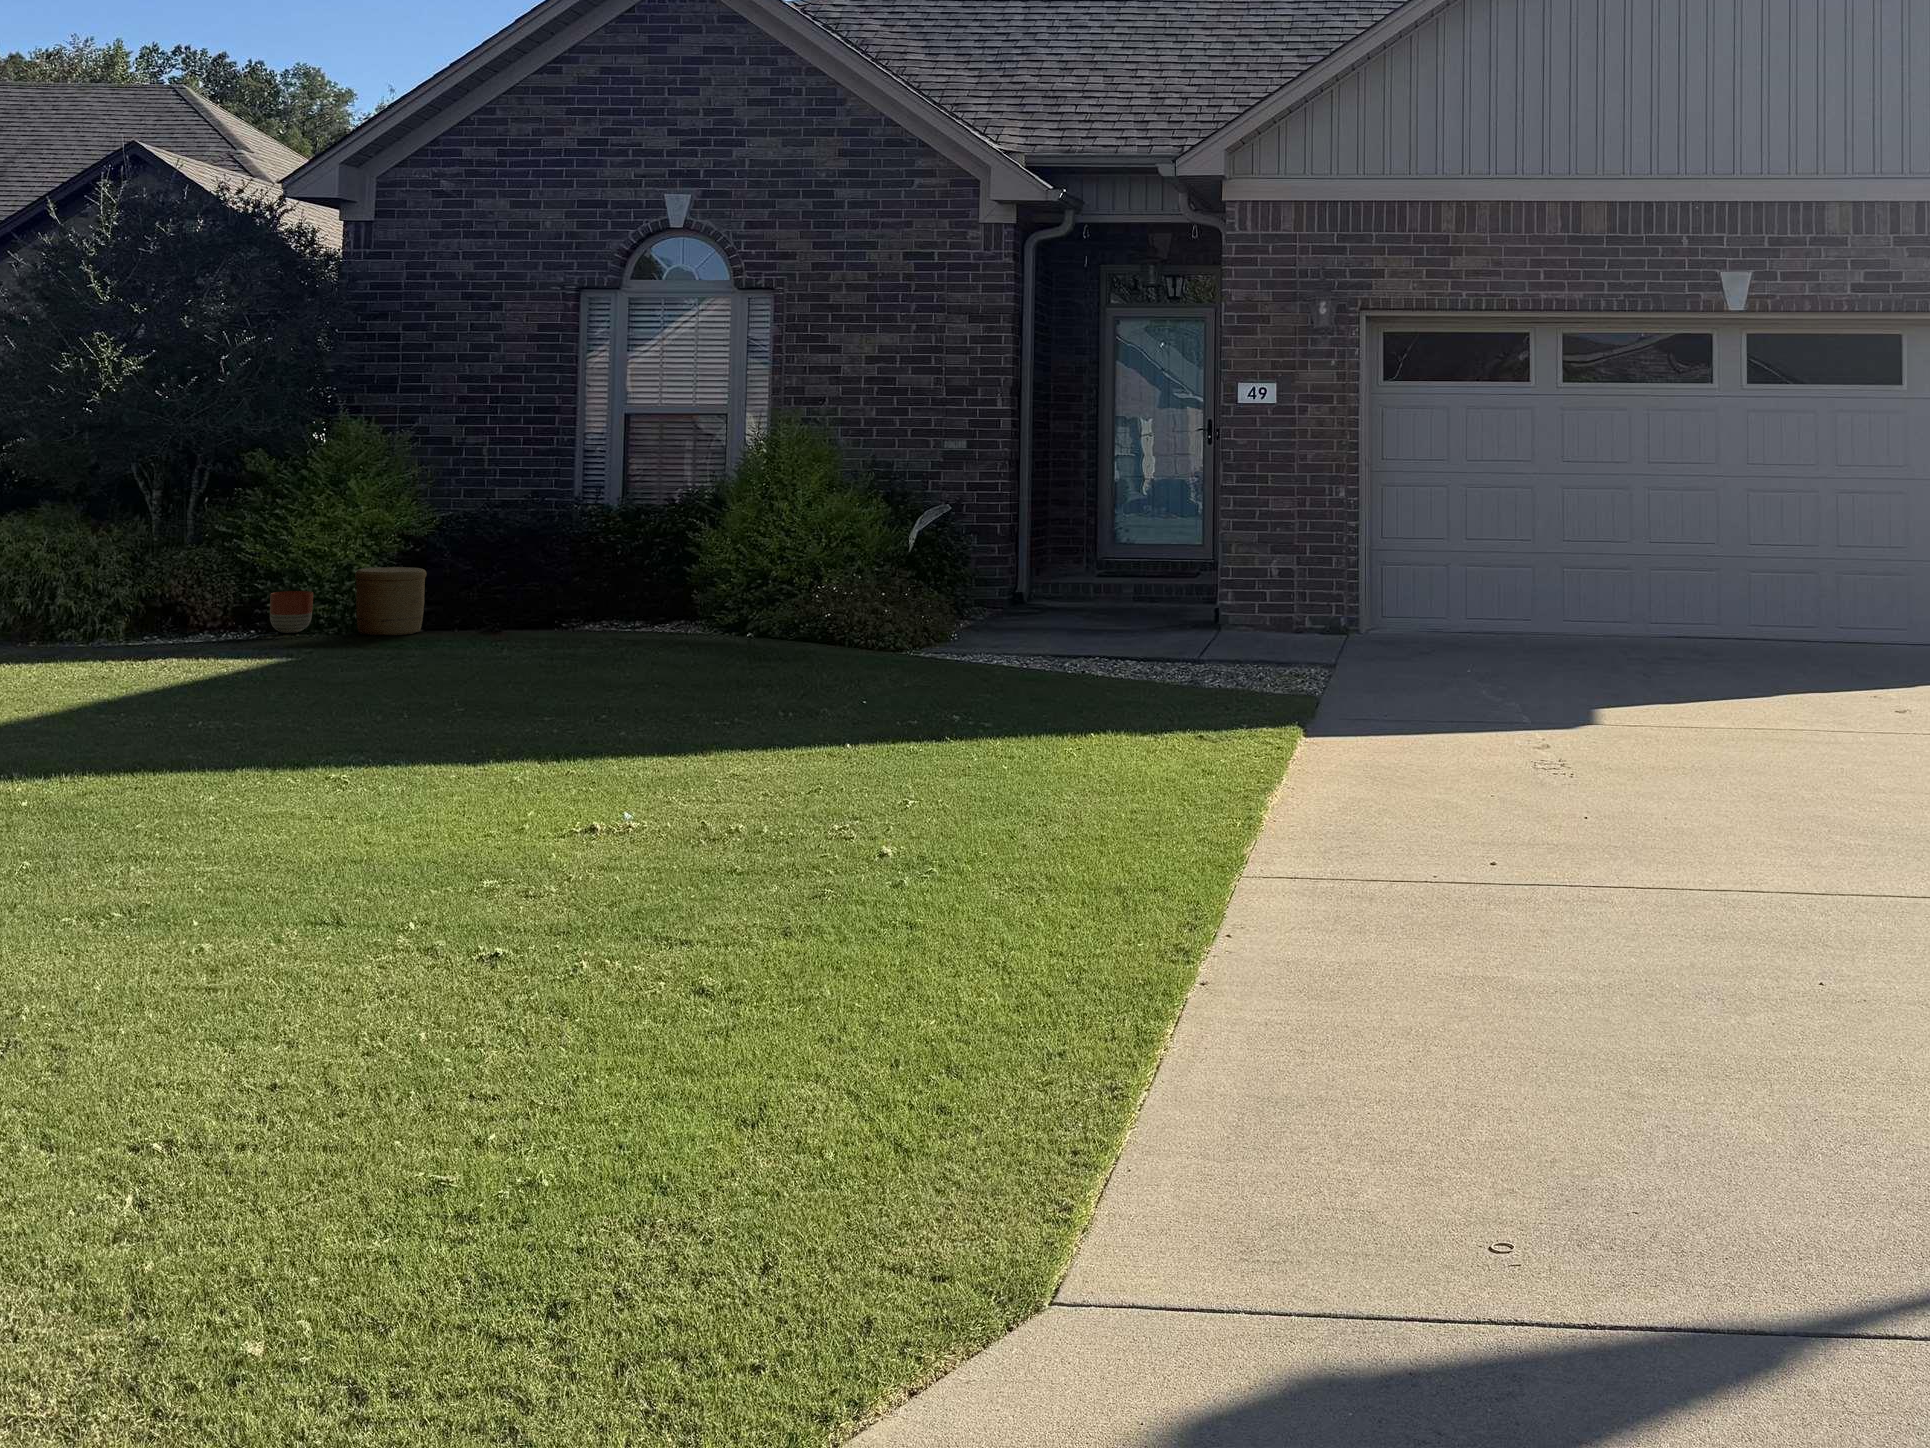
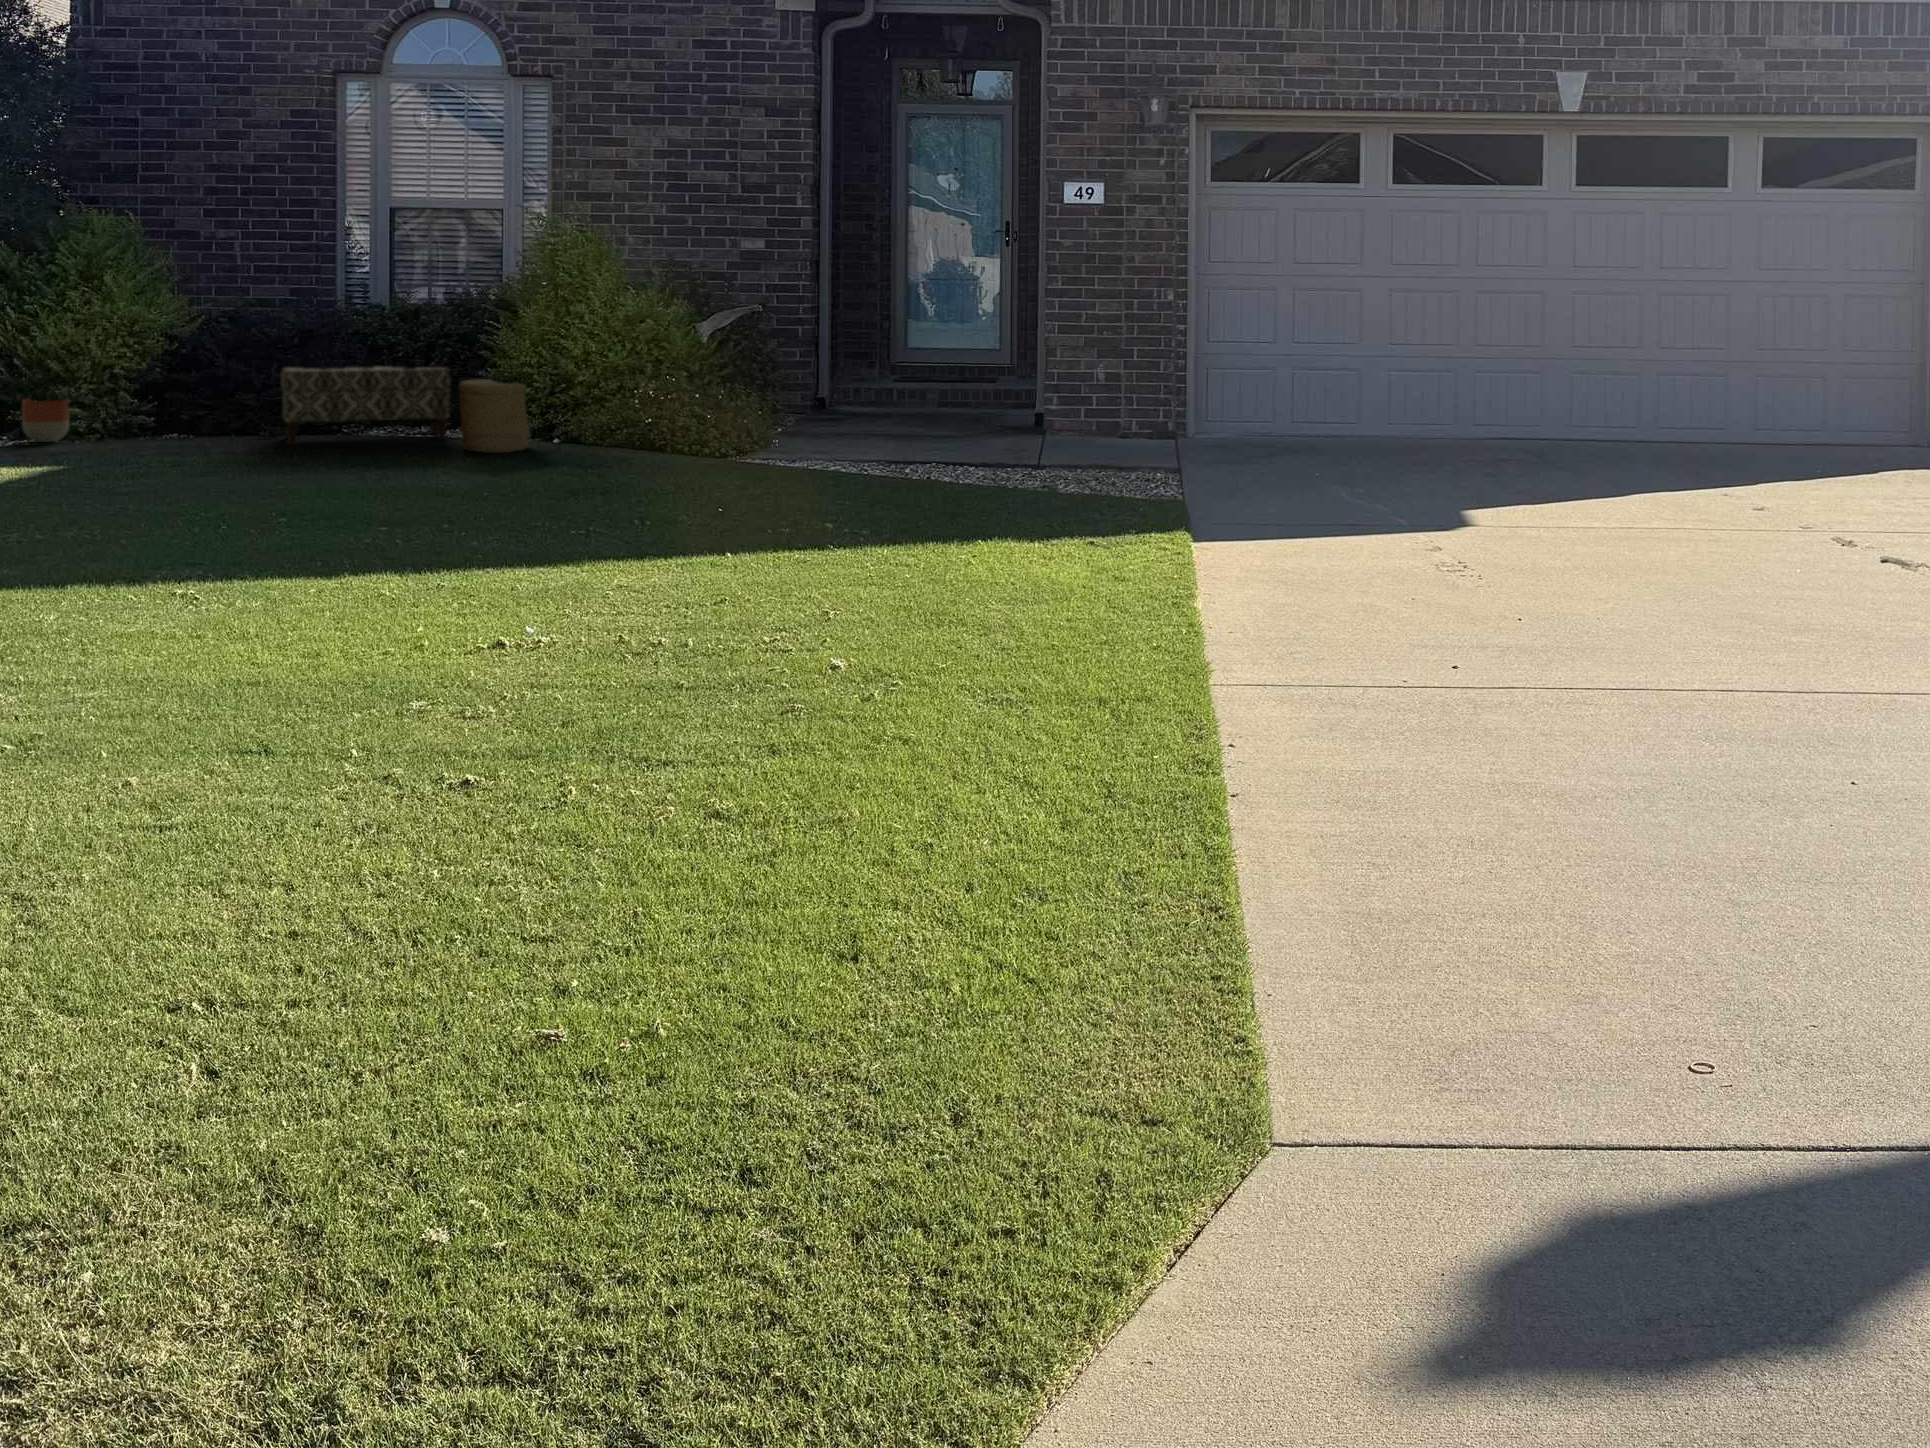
bench: none [501,560,655,637] -> present [281,367,450,445]
woven basket: present [355,567,427,636] -> present [458,379,531,453]

